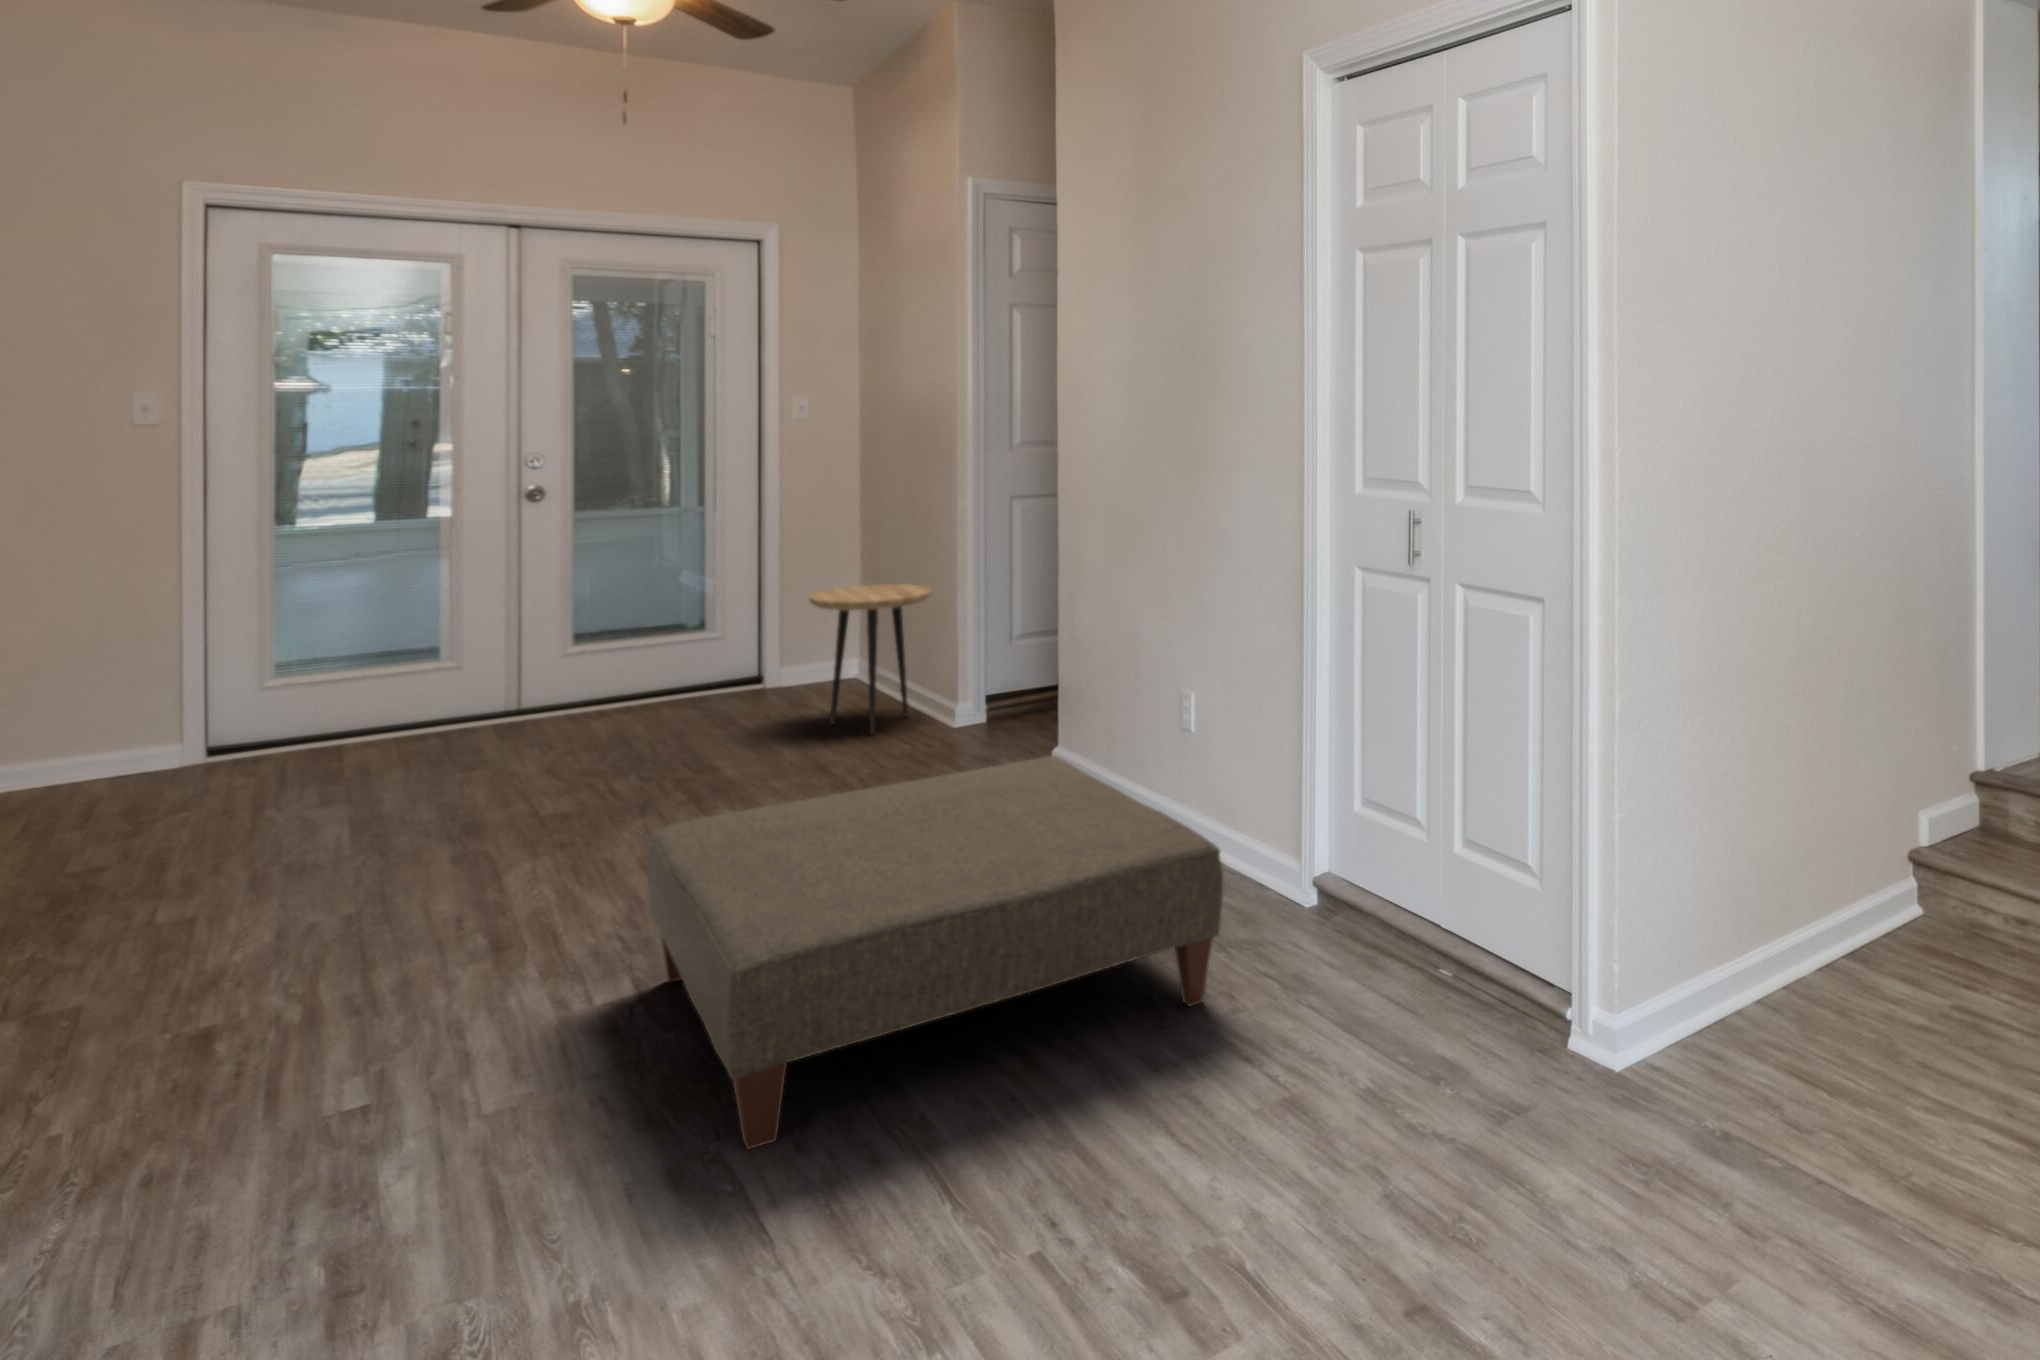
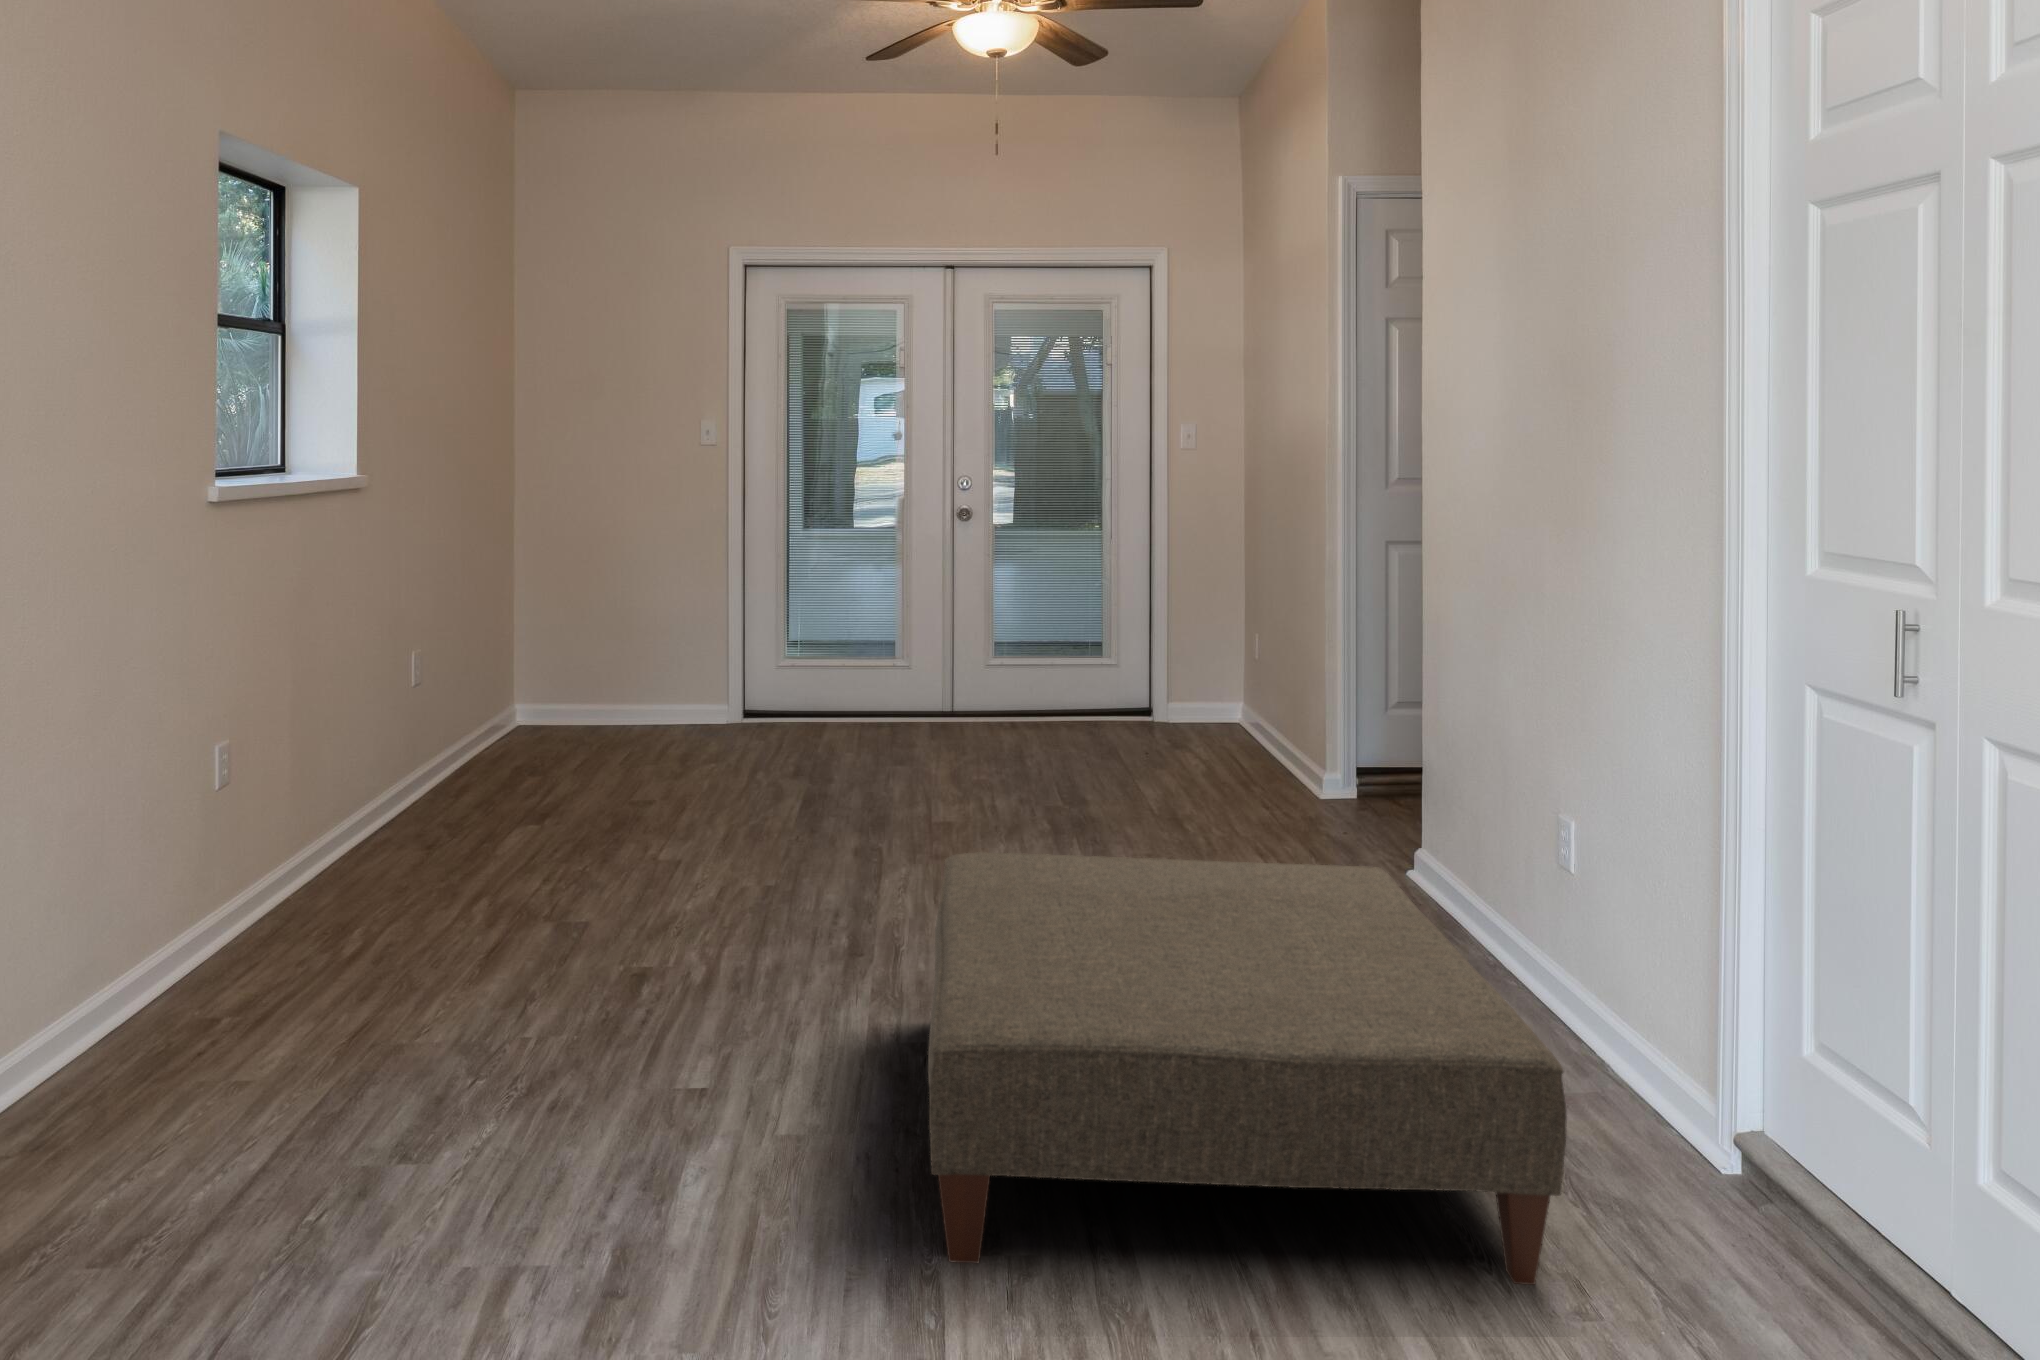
side table: present [809,584,932,735] -> none [1179,627,1303,792]

